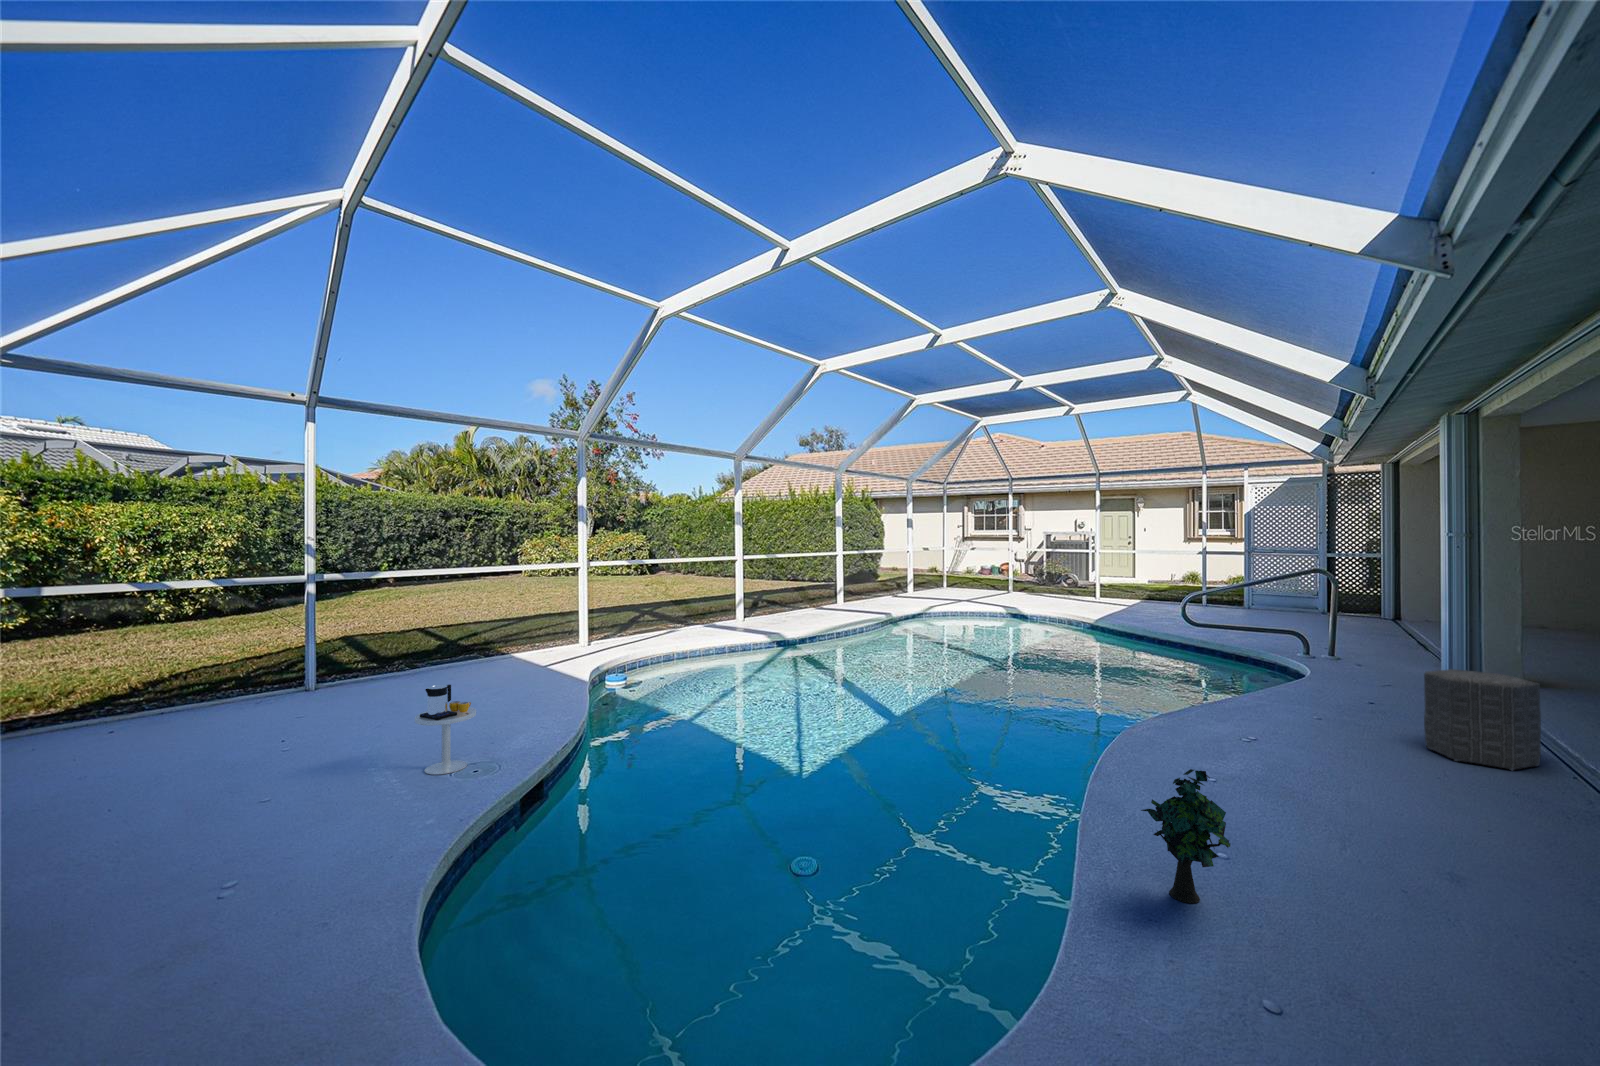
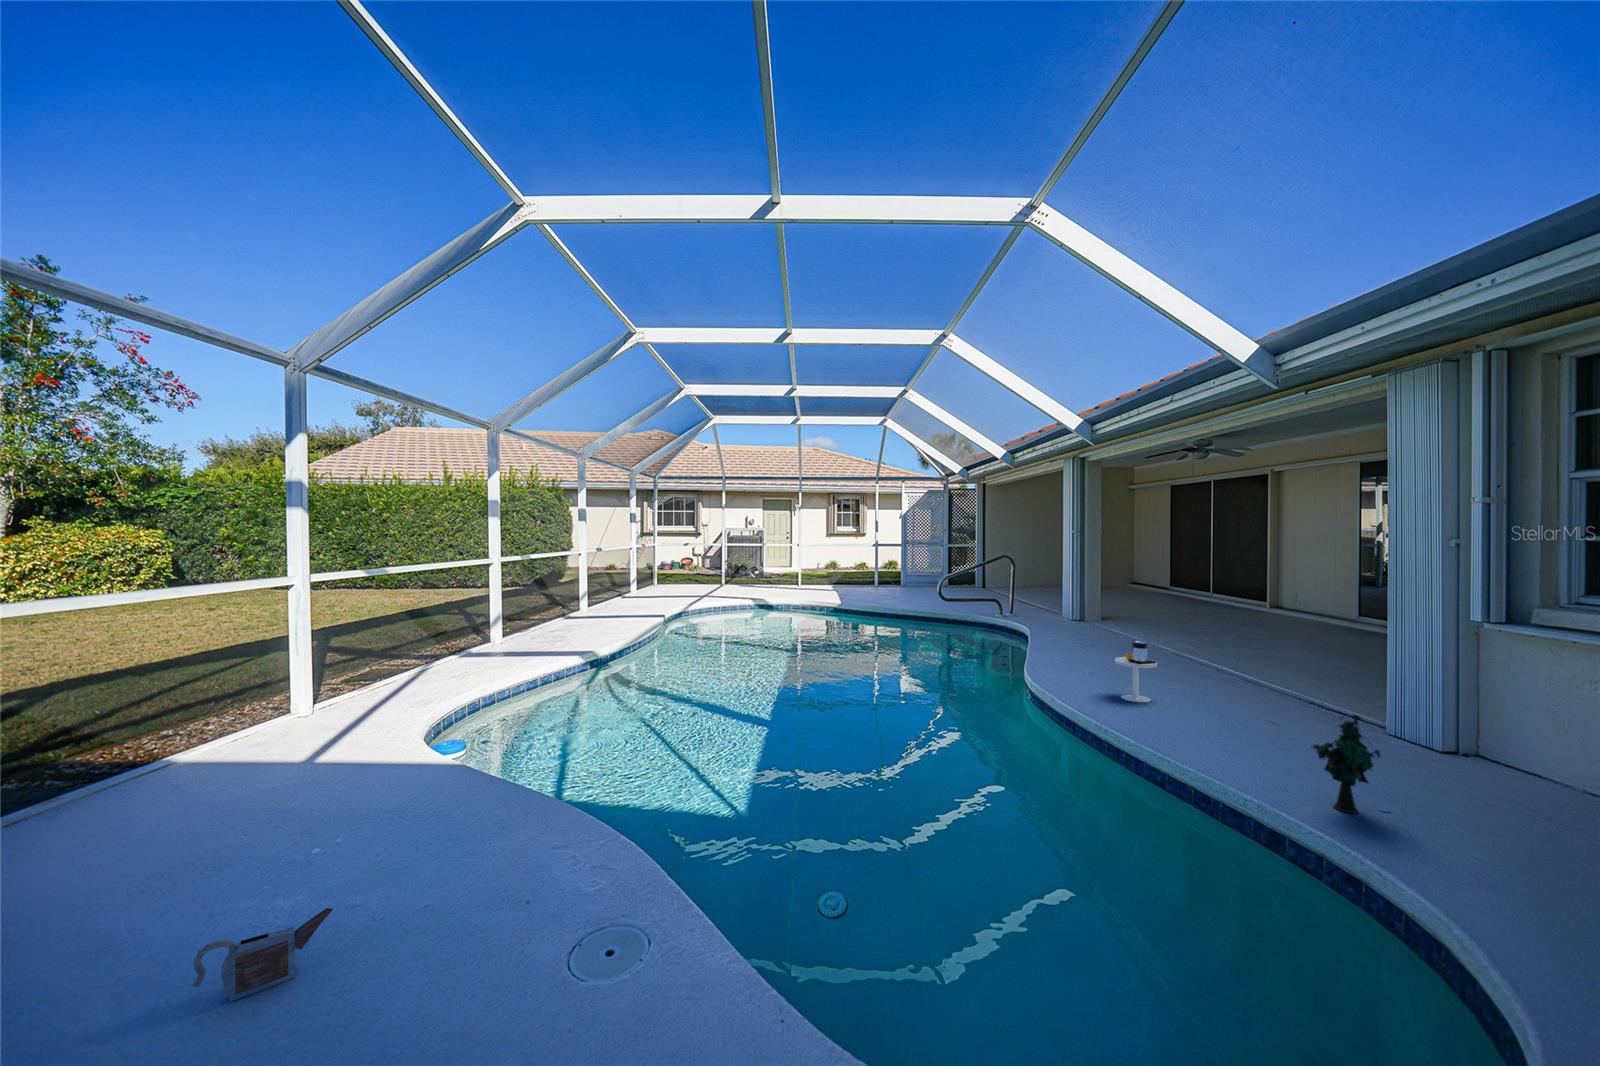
ottoman: present [1424,669,1541,770] -> none [1190,622,1245,681]
side table: present [415,684,476,775] -> present [1115,641,1157,702]
watering can: none [350,711,404,741] -> present [192,908,333,1002]

